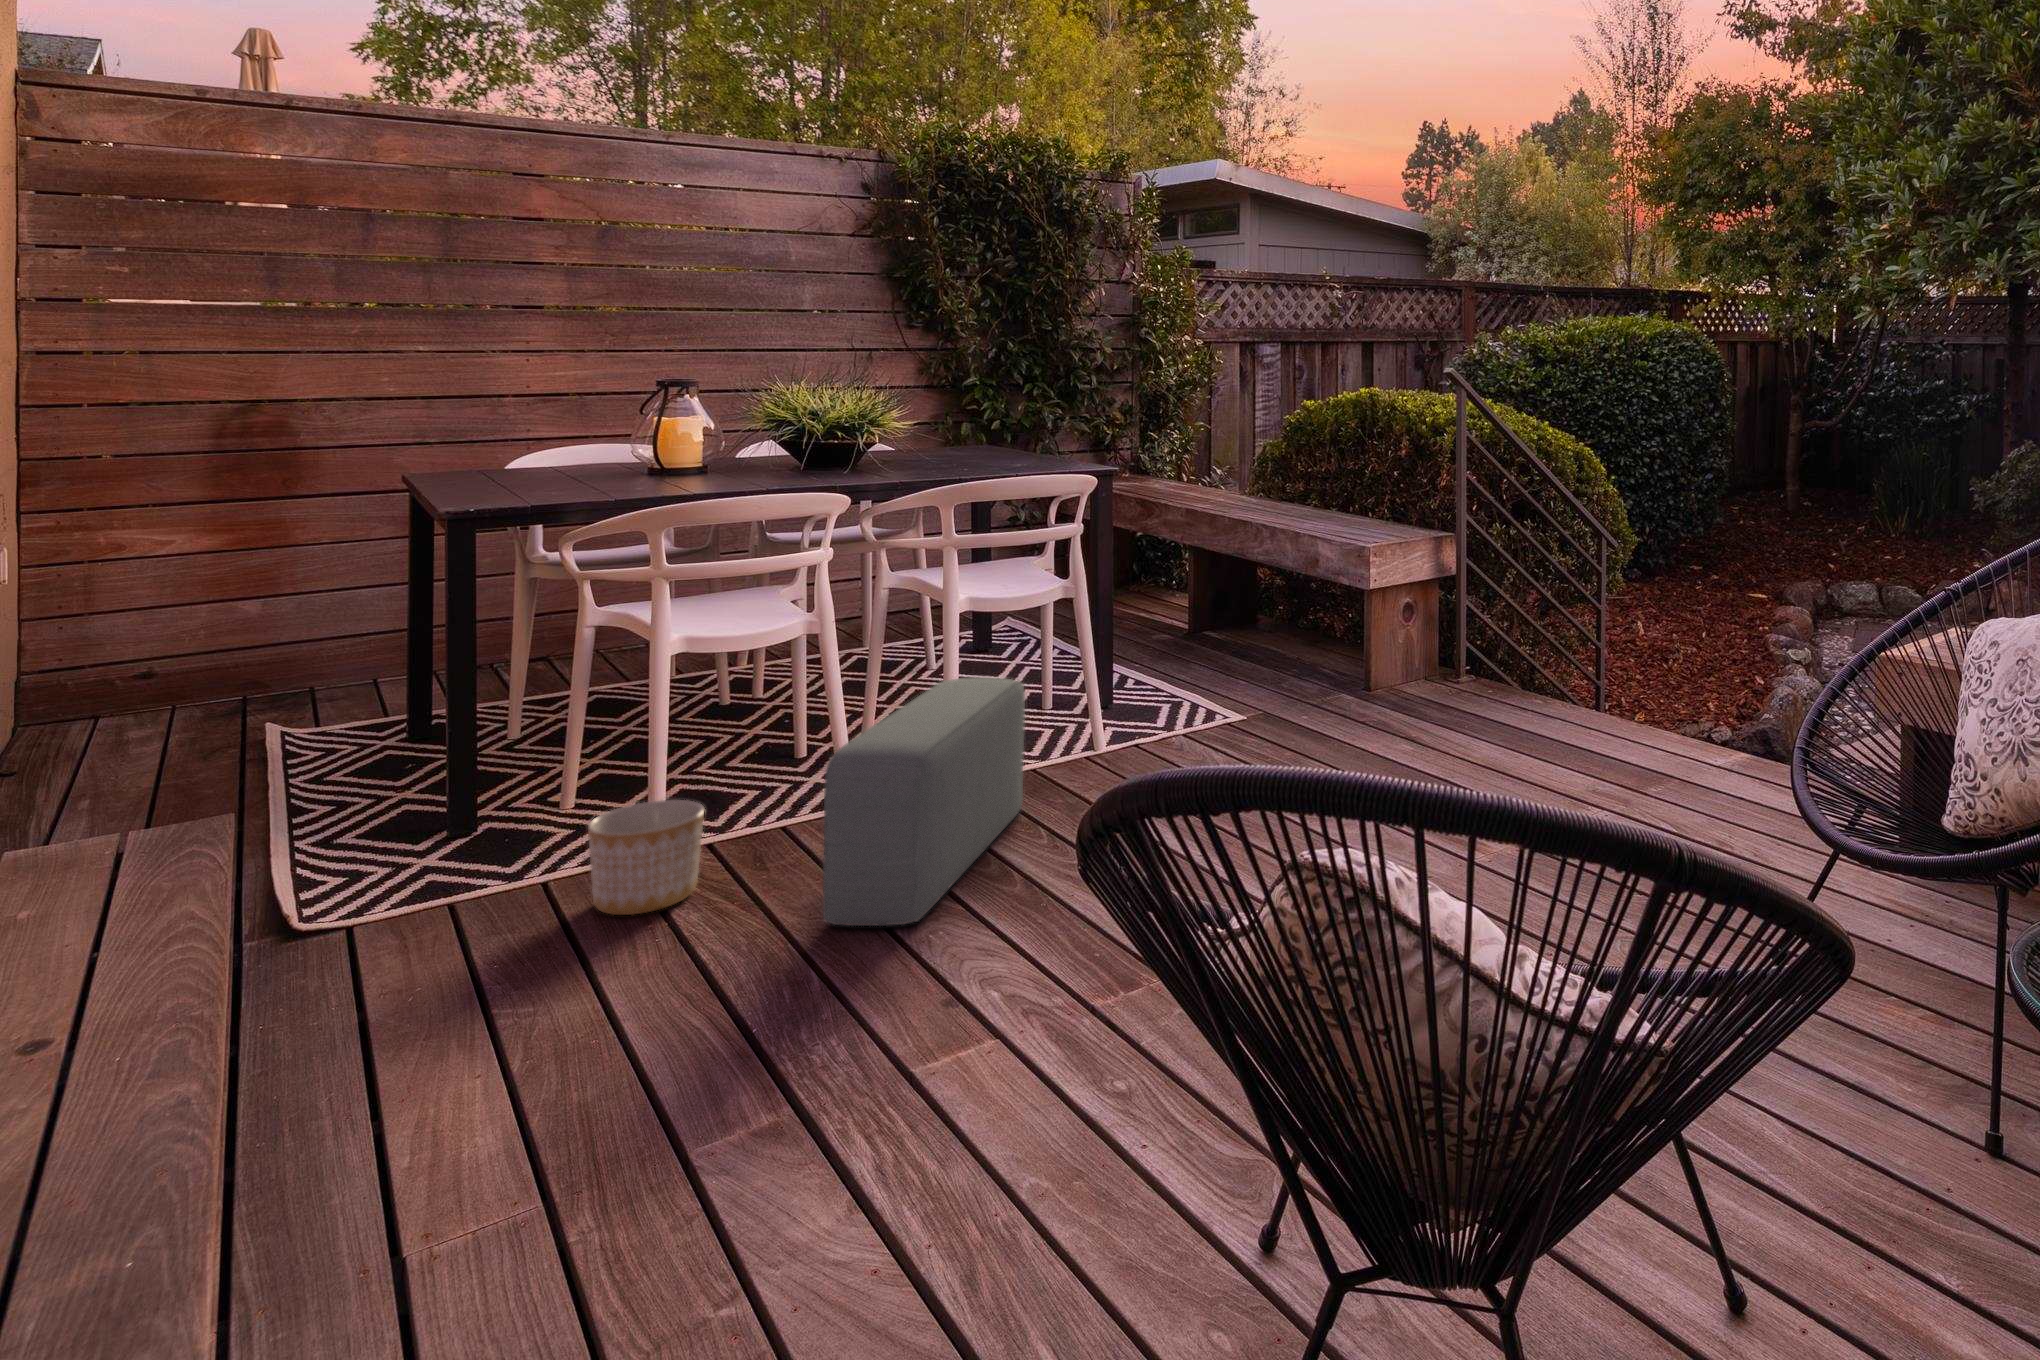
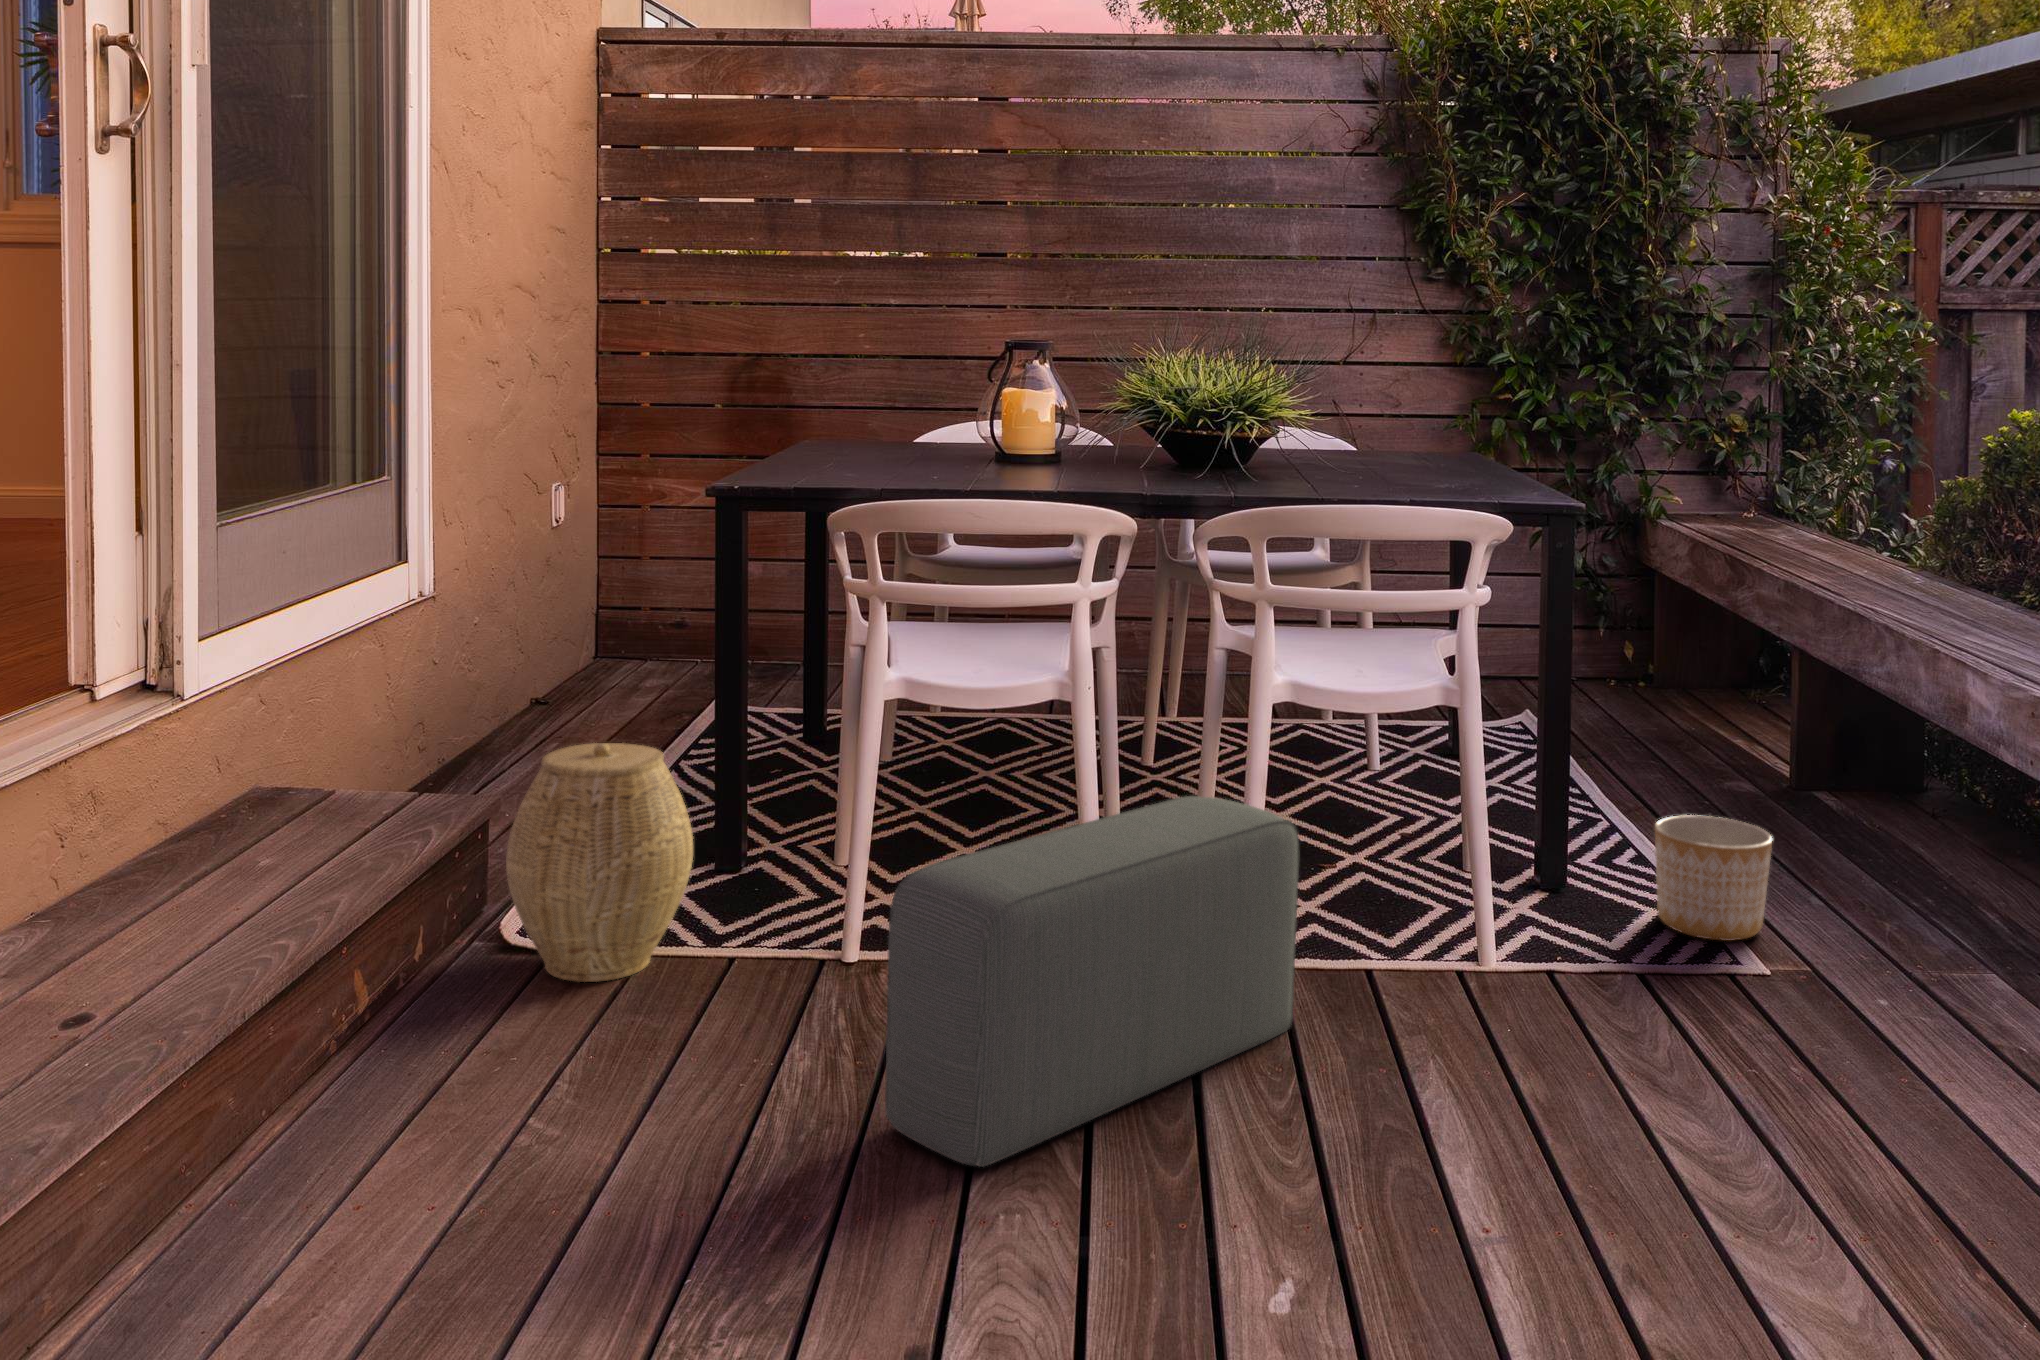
woven basket: none [321,735,516,941] -> present [506,743,693,982]
planter: present [588,800,704,915] -> present [1655,815,1772,941]

